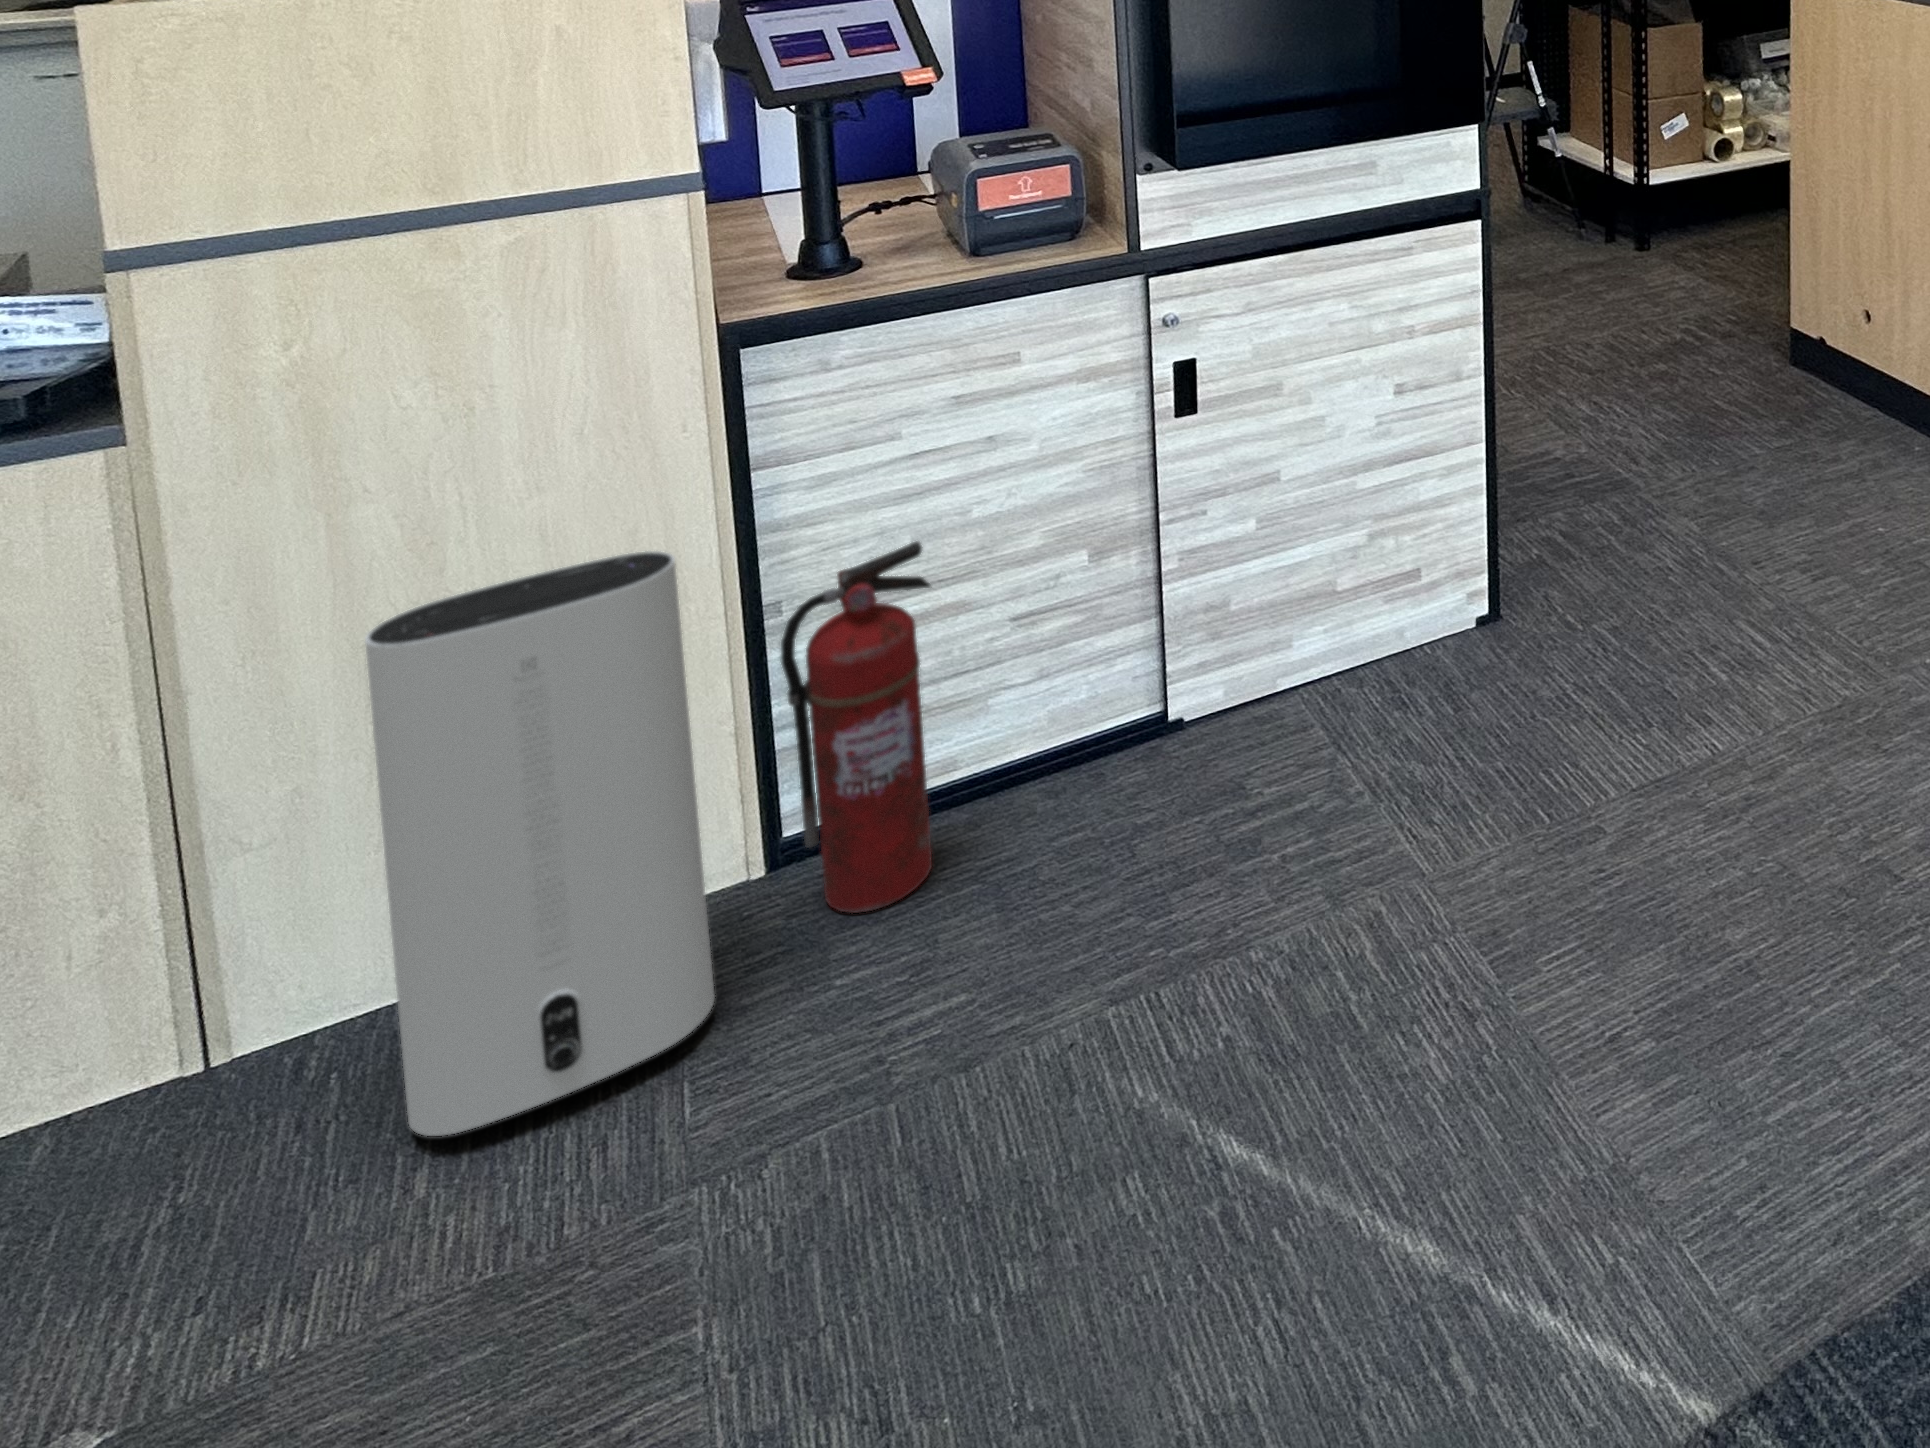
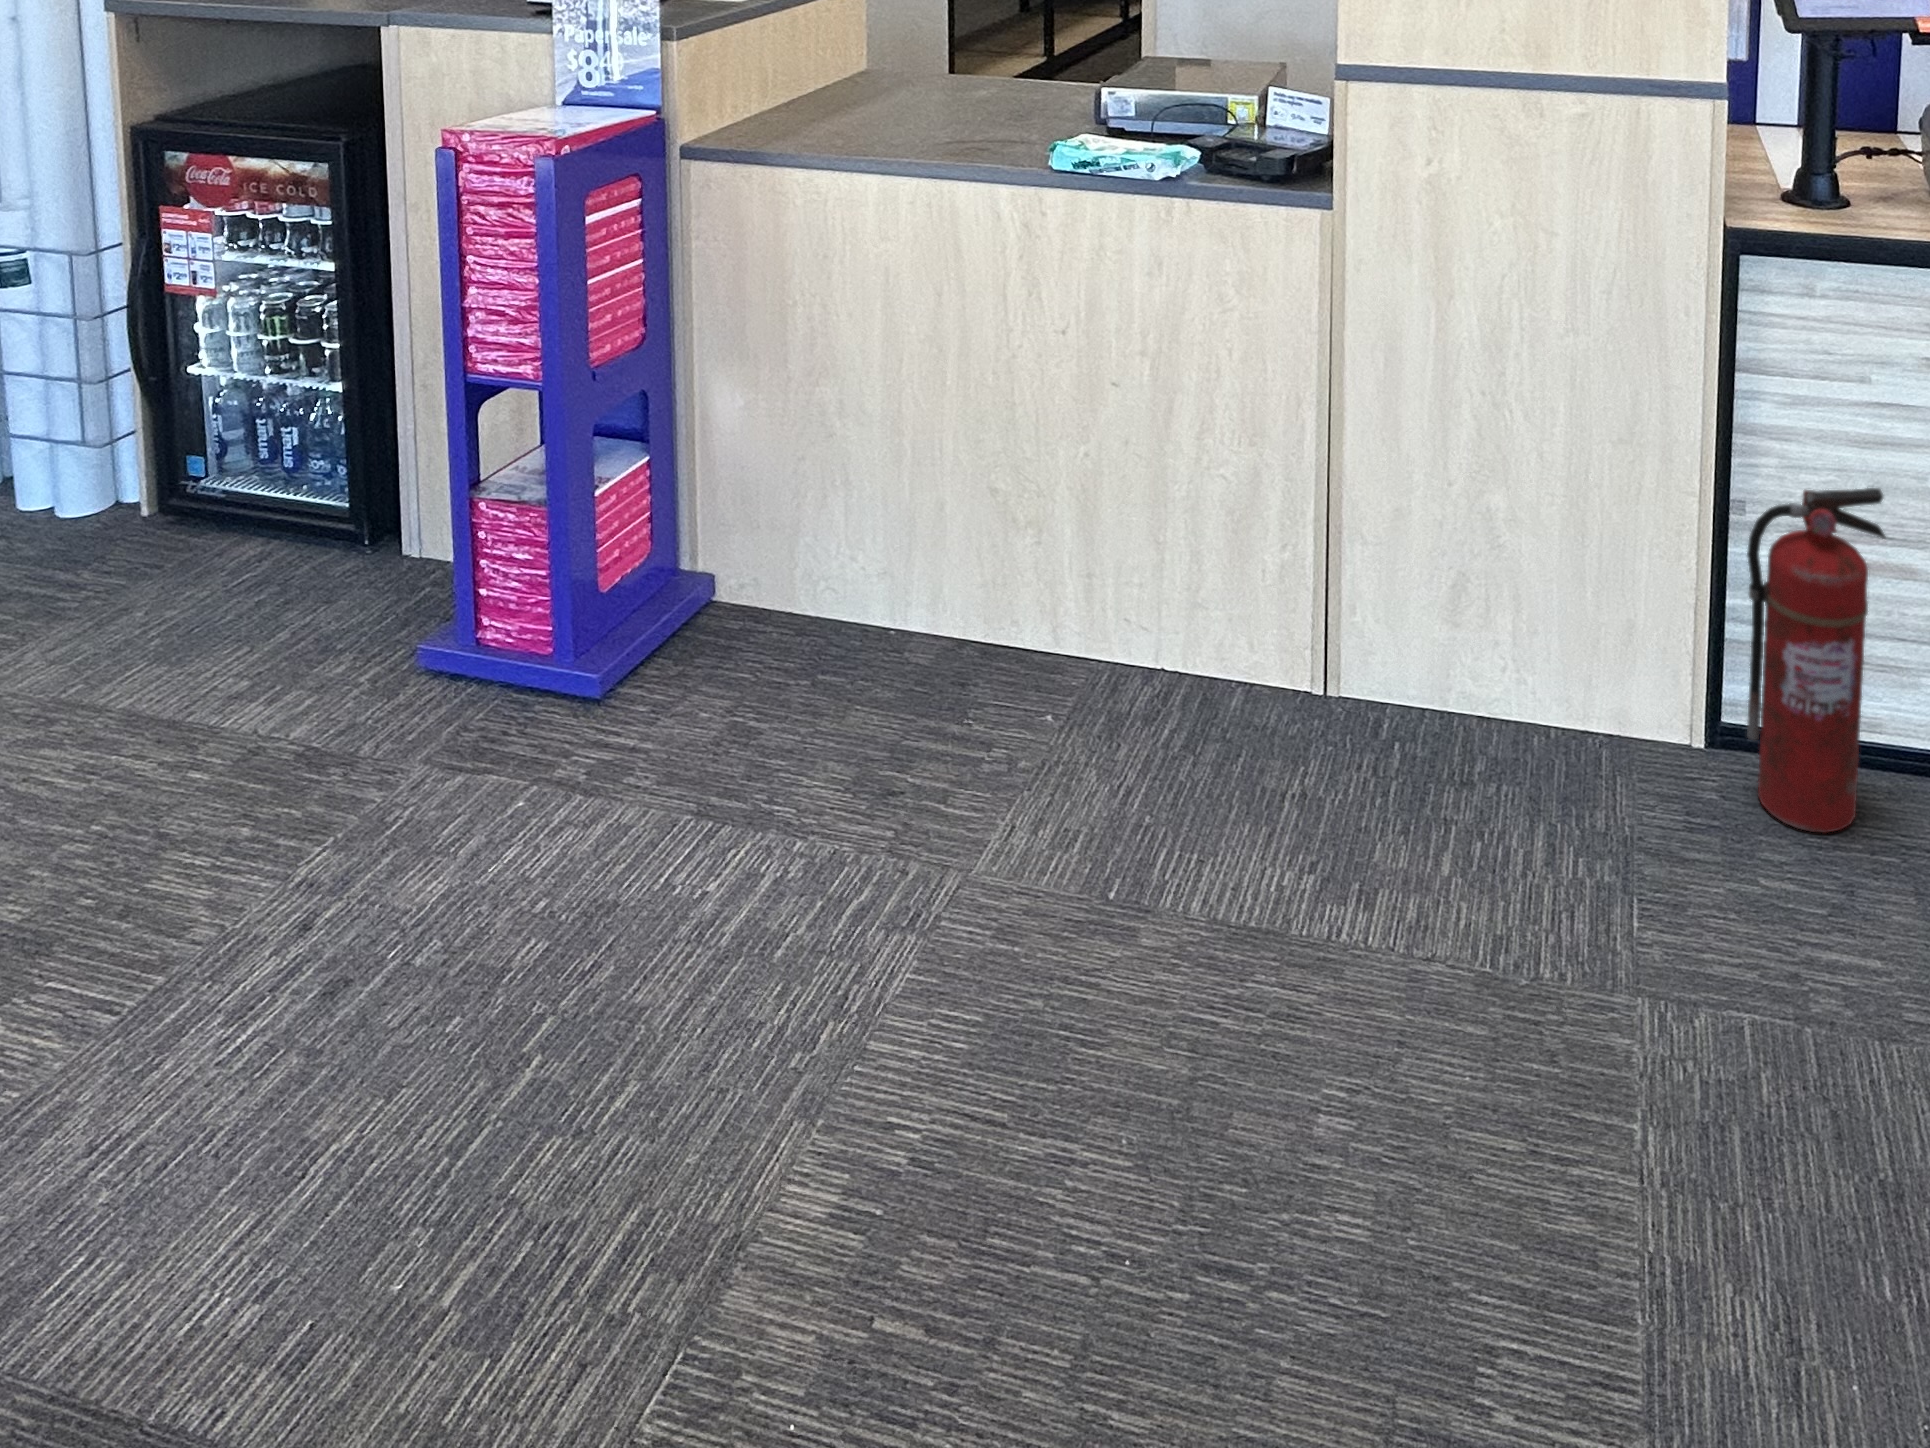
air purifier: present [365,551,715,1136] -> none [1451,394,1678,855]

